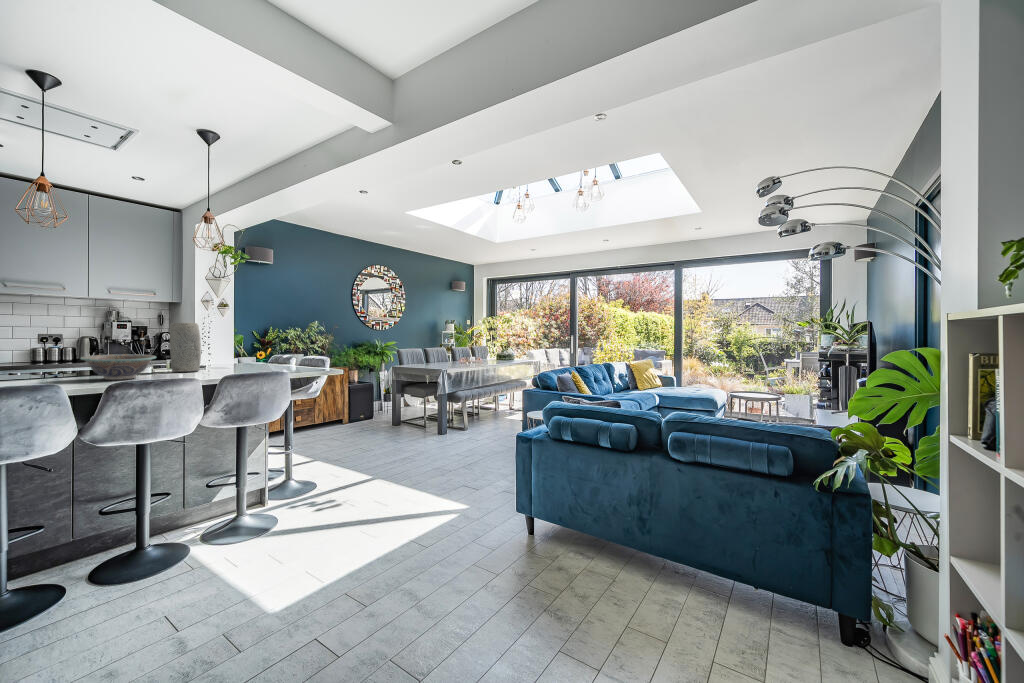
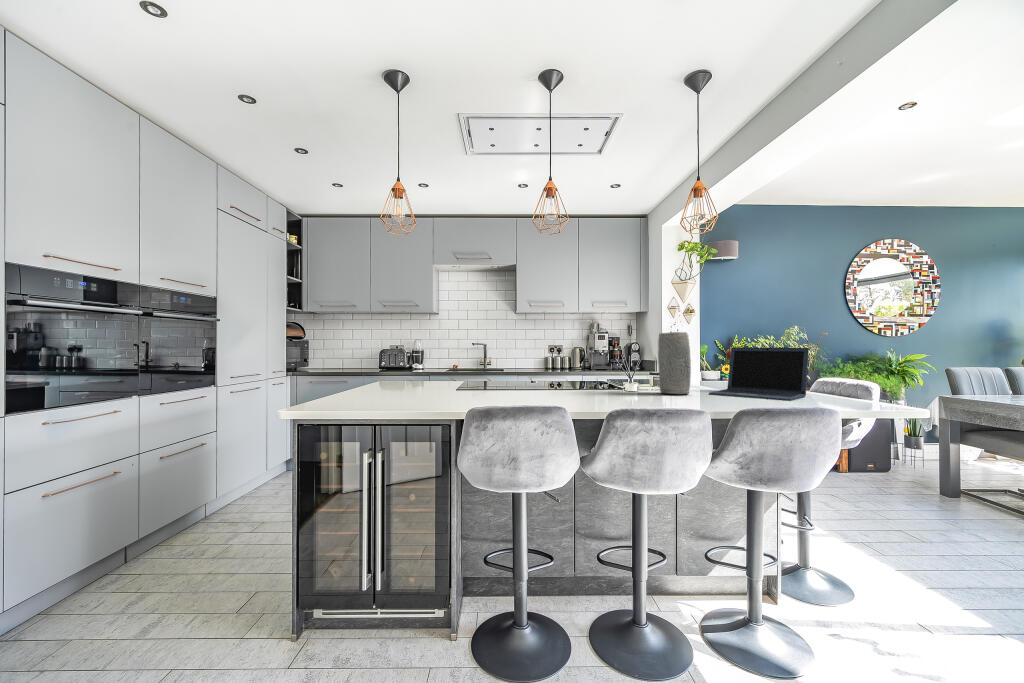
laptop: none [217,335,293,371] -> present [709,347,809,401]
decorative bowl: present [81,354,156,380] -> none [584,371,652,403]

